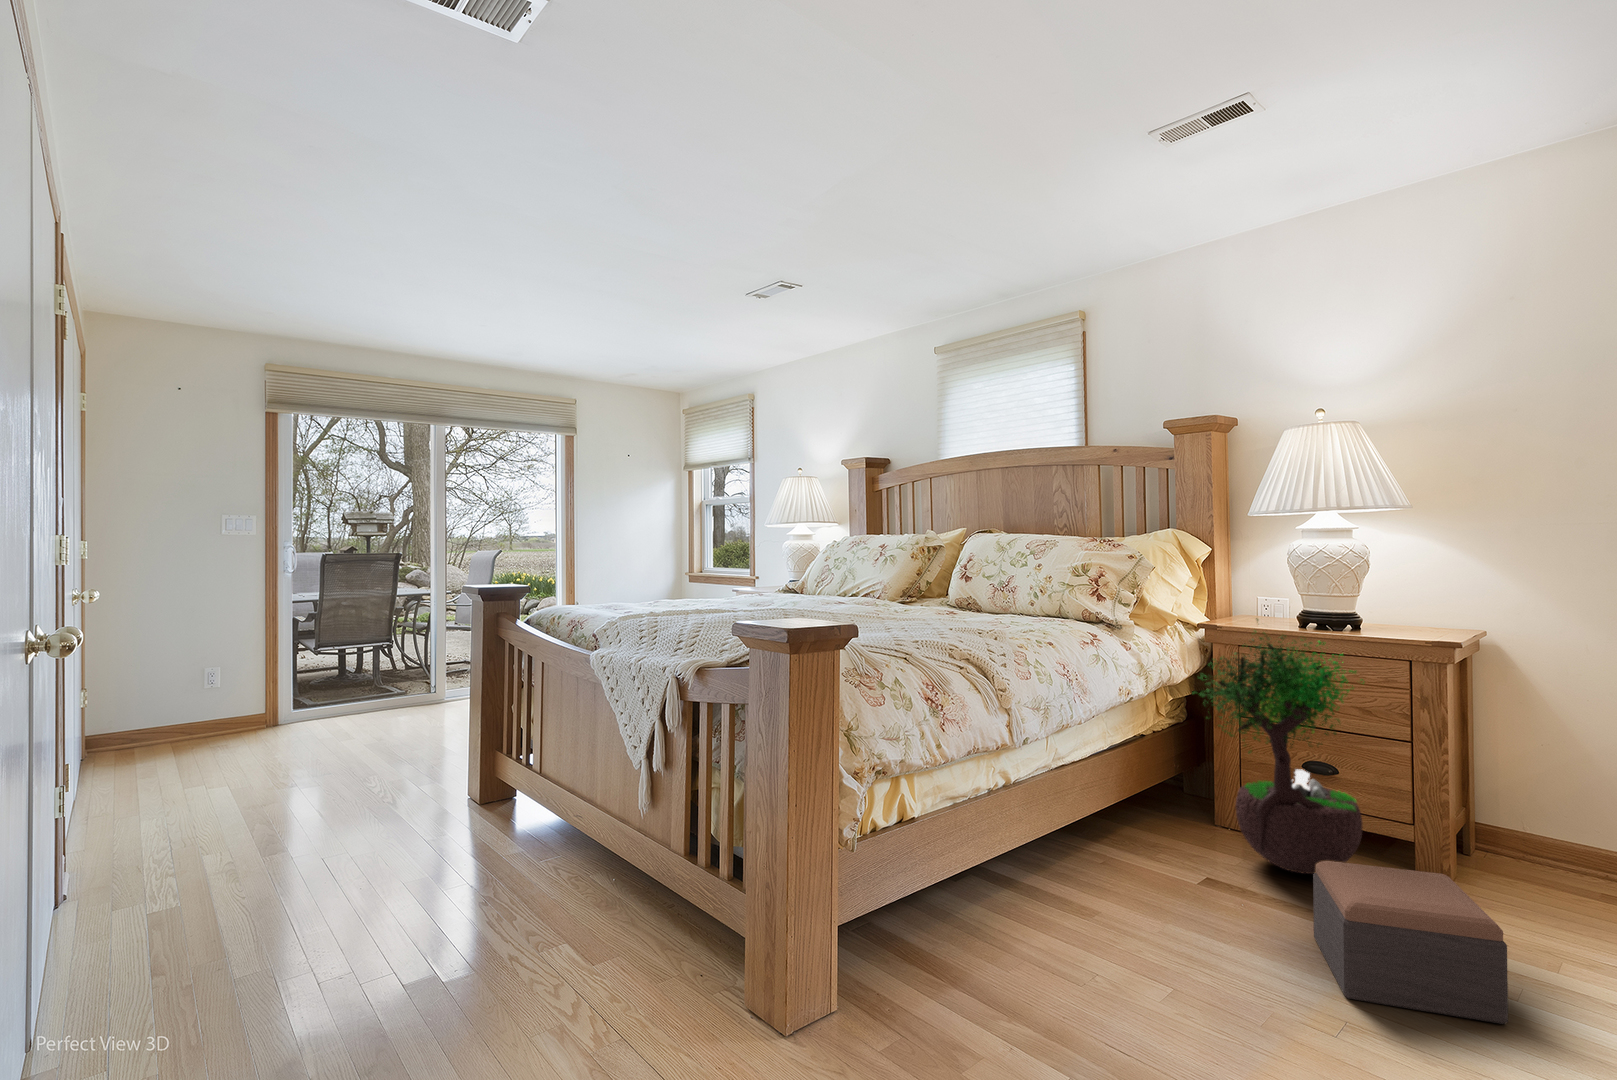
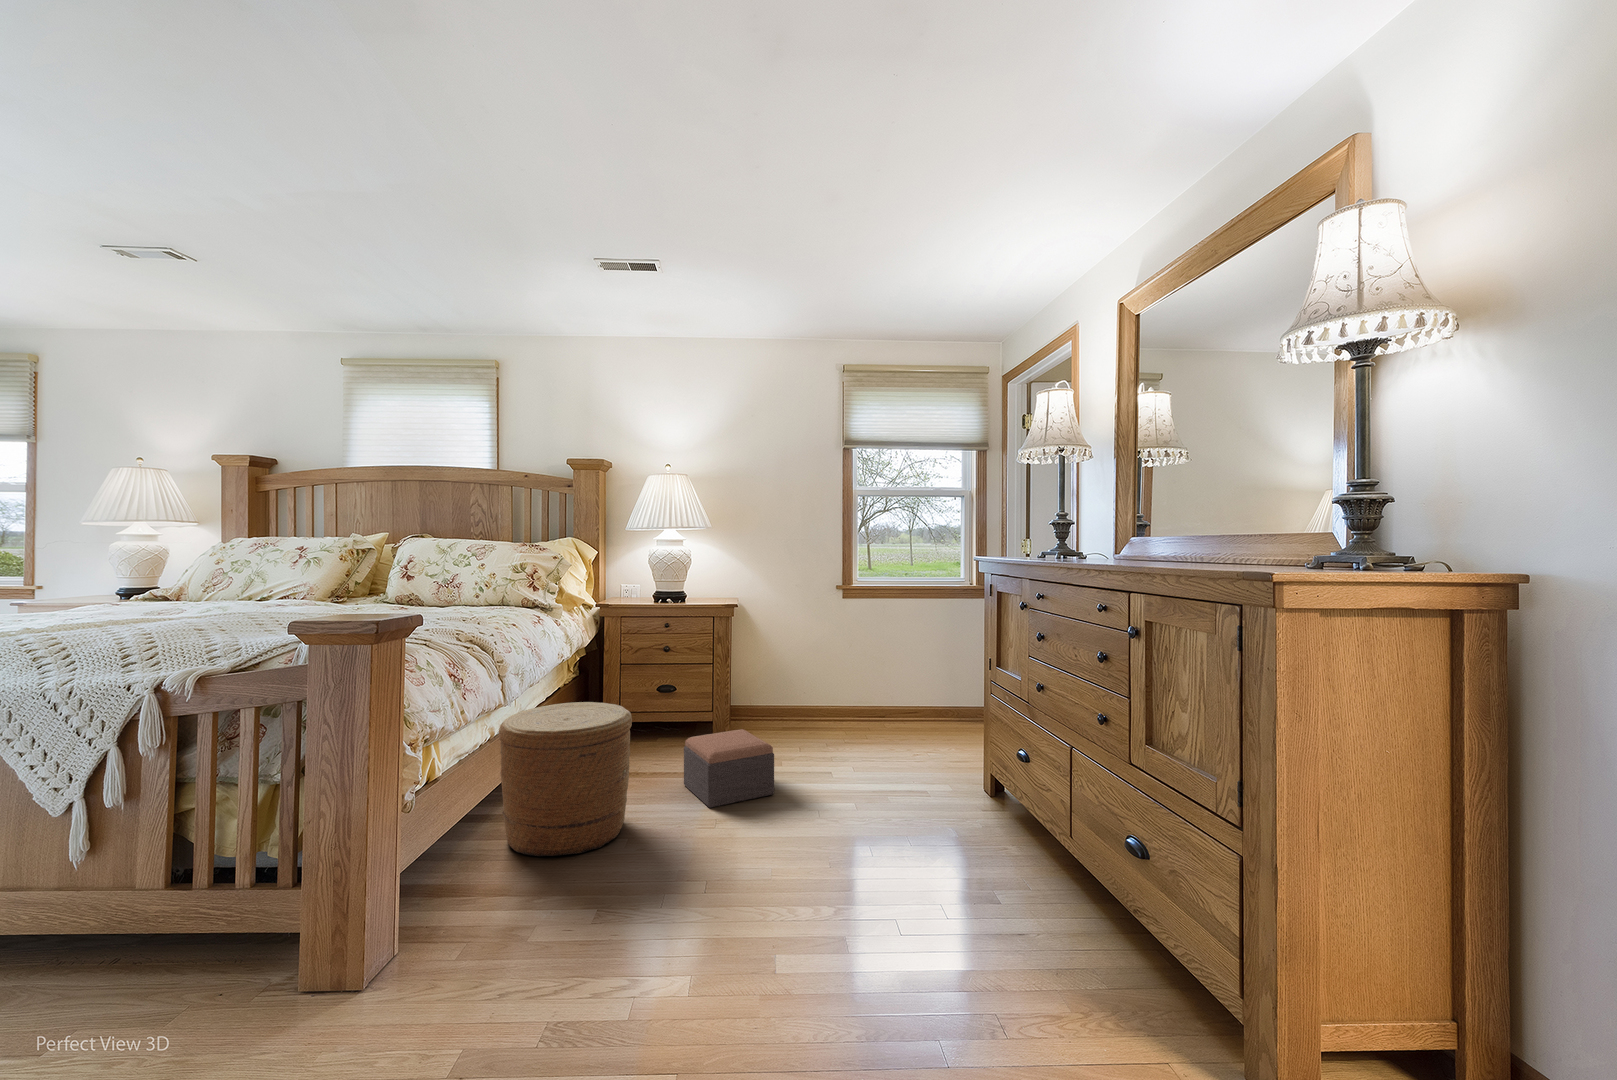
potted tree: present [1193,619,1364,874] -> none [606,597,701,754]
woven basket: none [998,758,1191,992] -> present [499,702,632,856]

